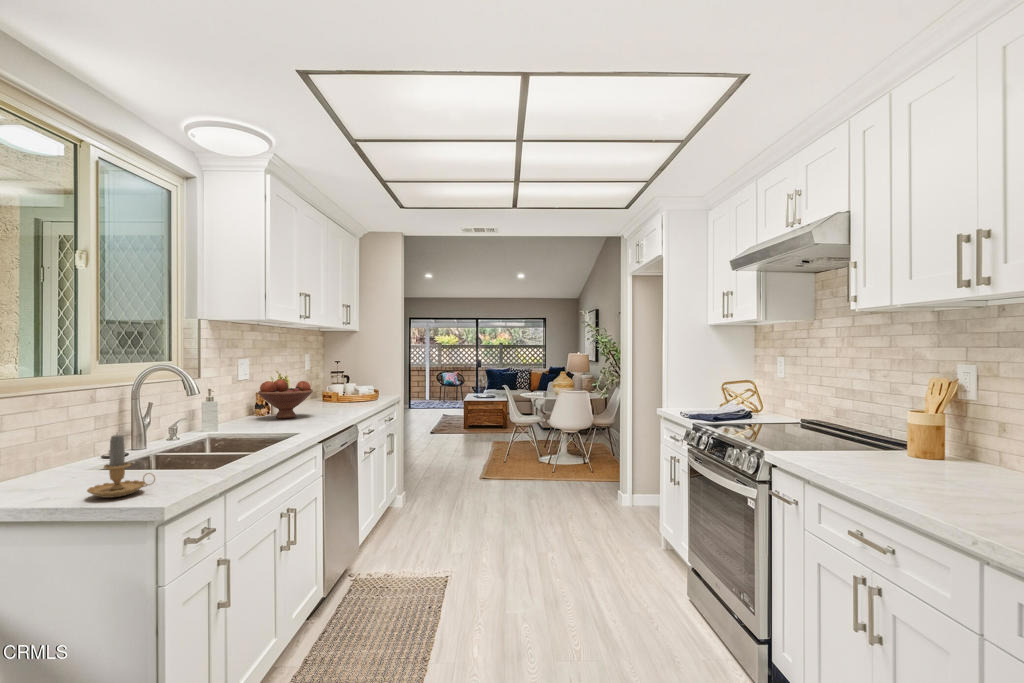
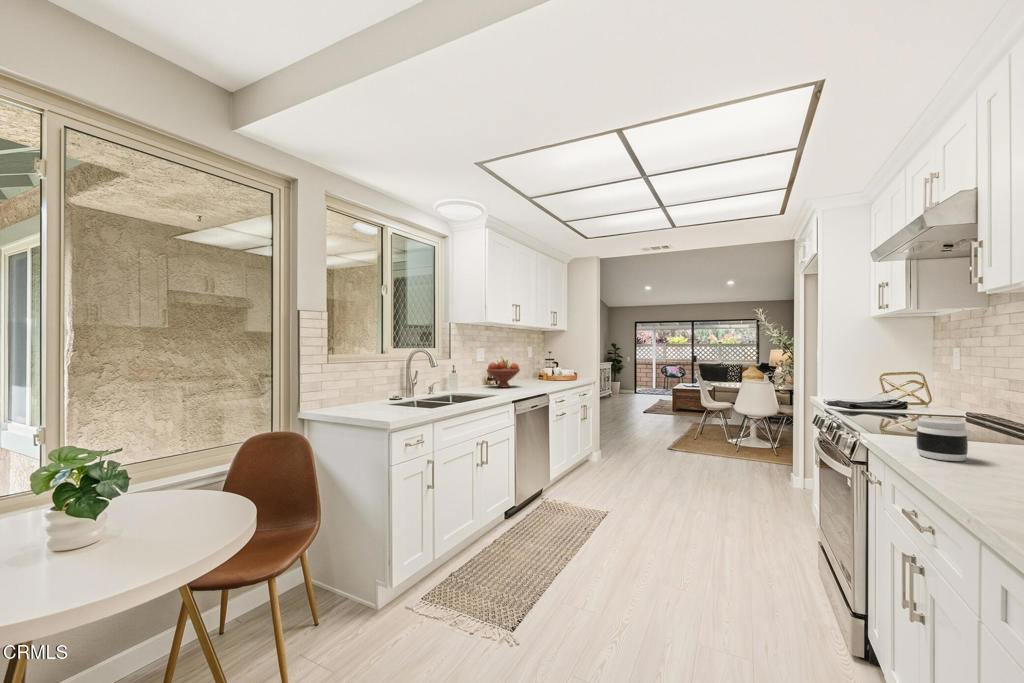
jar: none [837,433,880,475] -> present [916,418,968,461]
candle: present [87,435,155,498] -> none [364,381,394,416]

